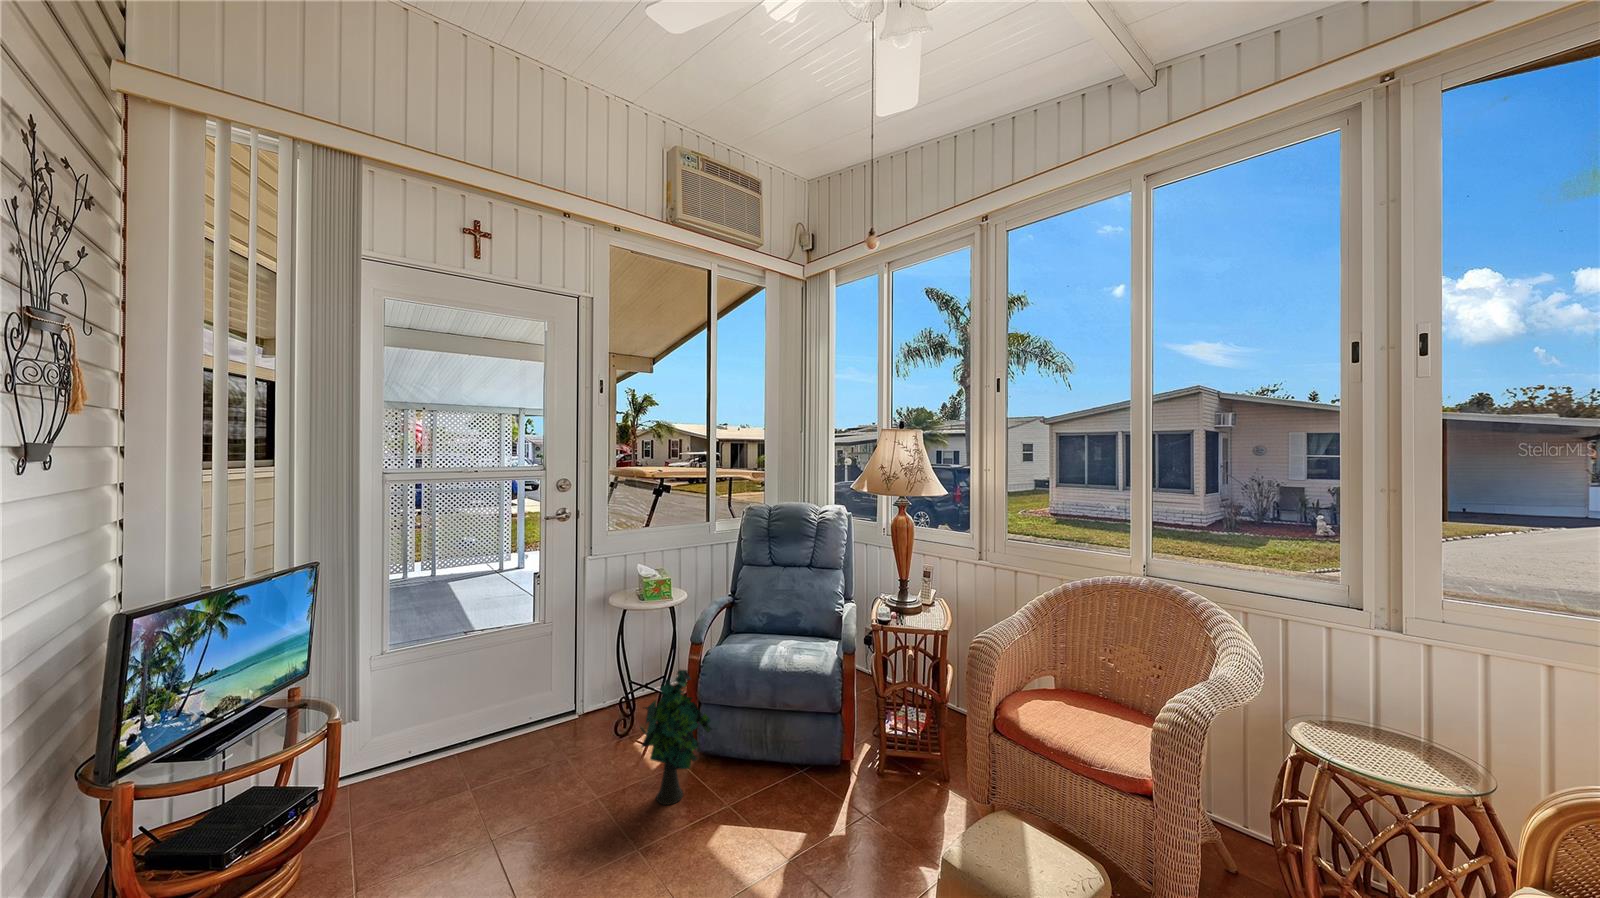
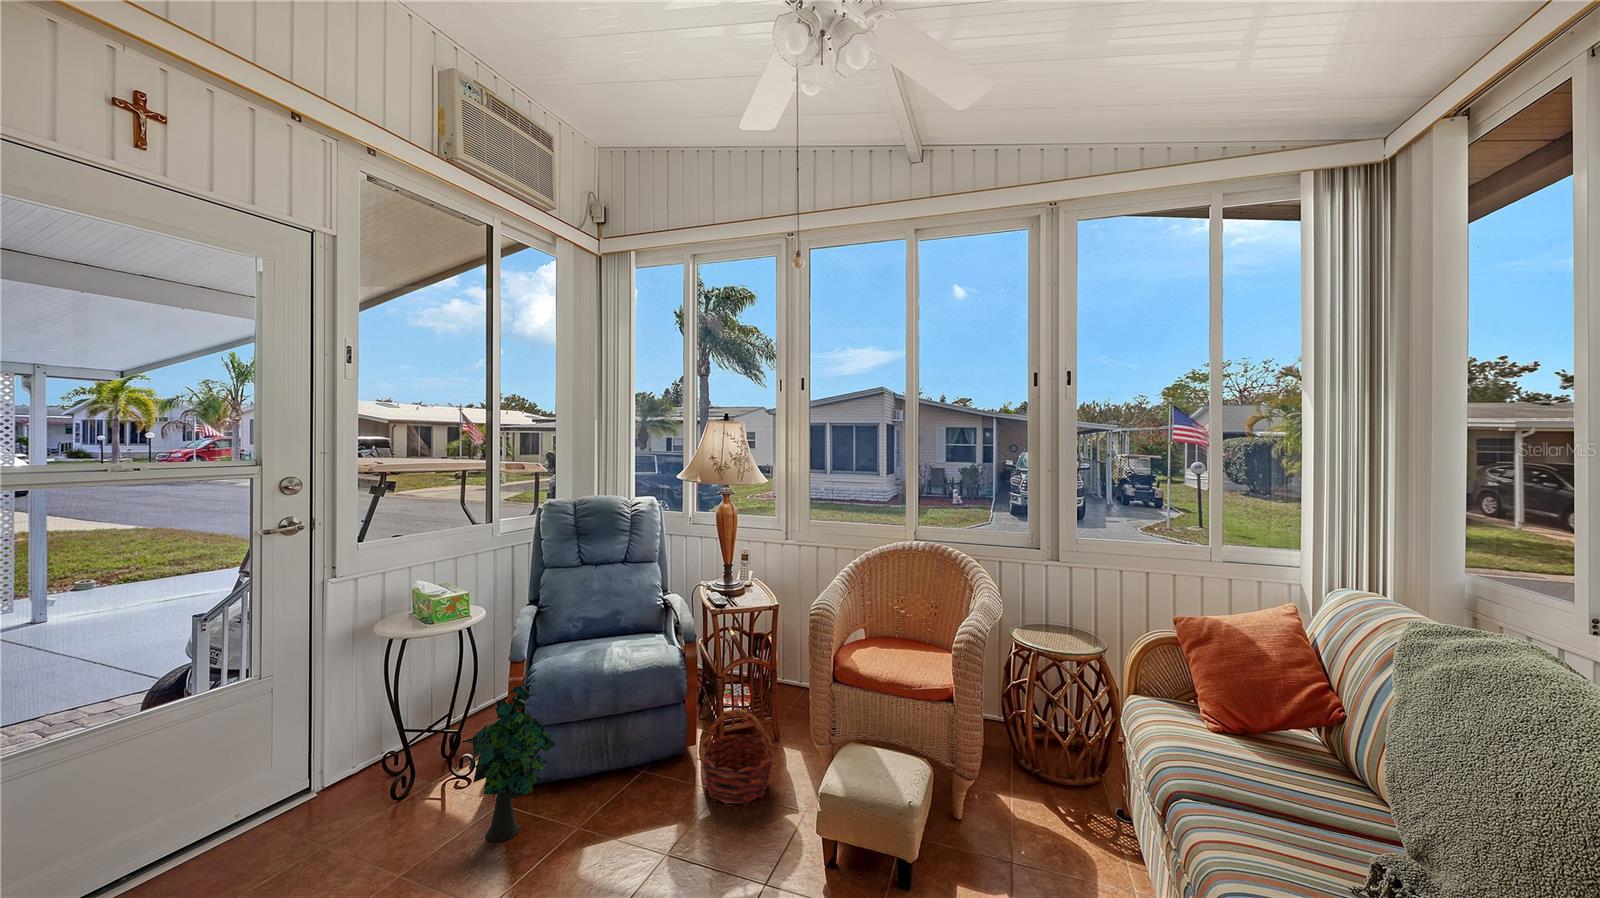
basket: none [845,736,925,846] -> present [702,709,774,804]

